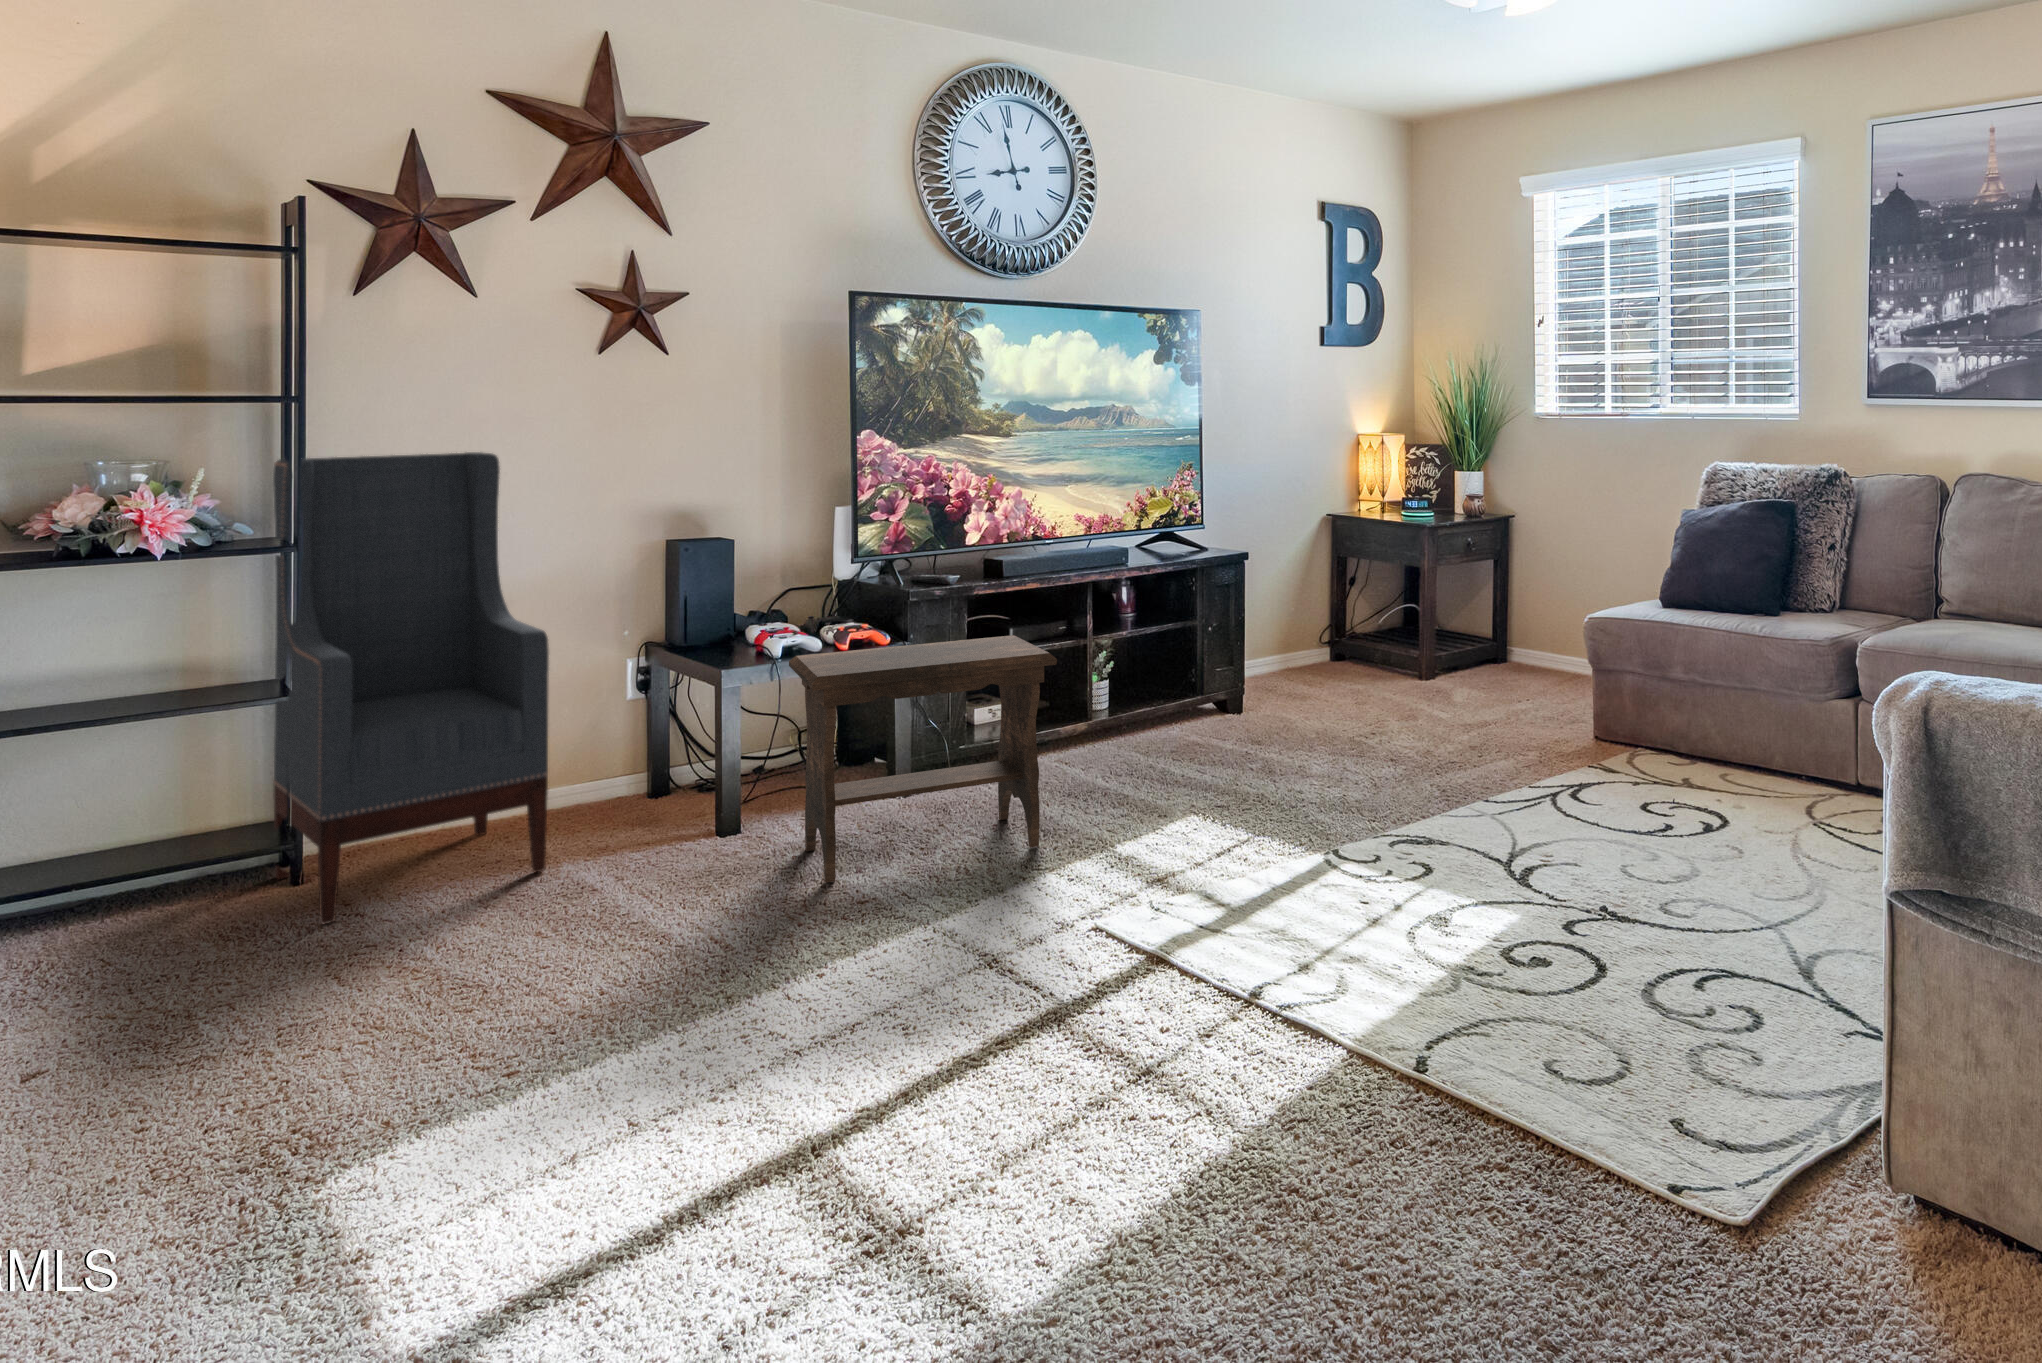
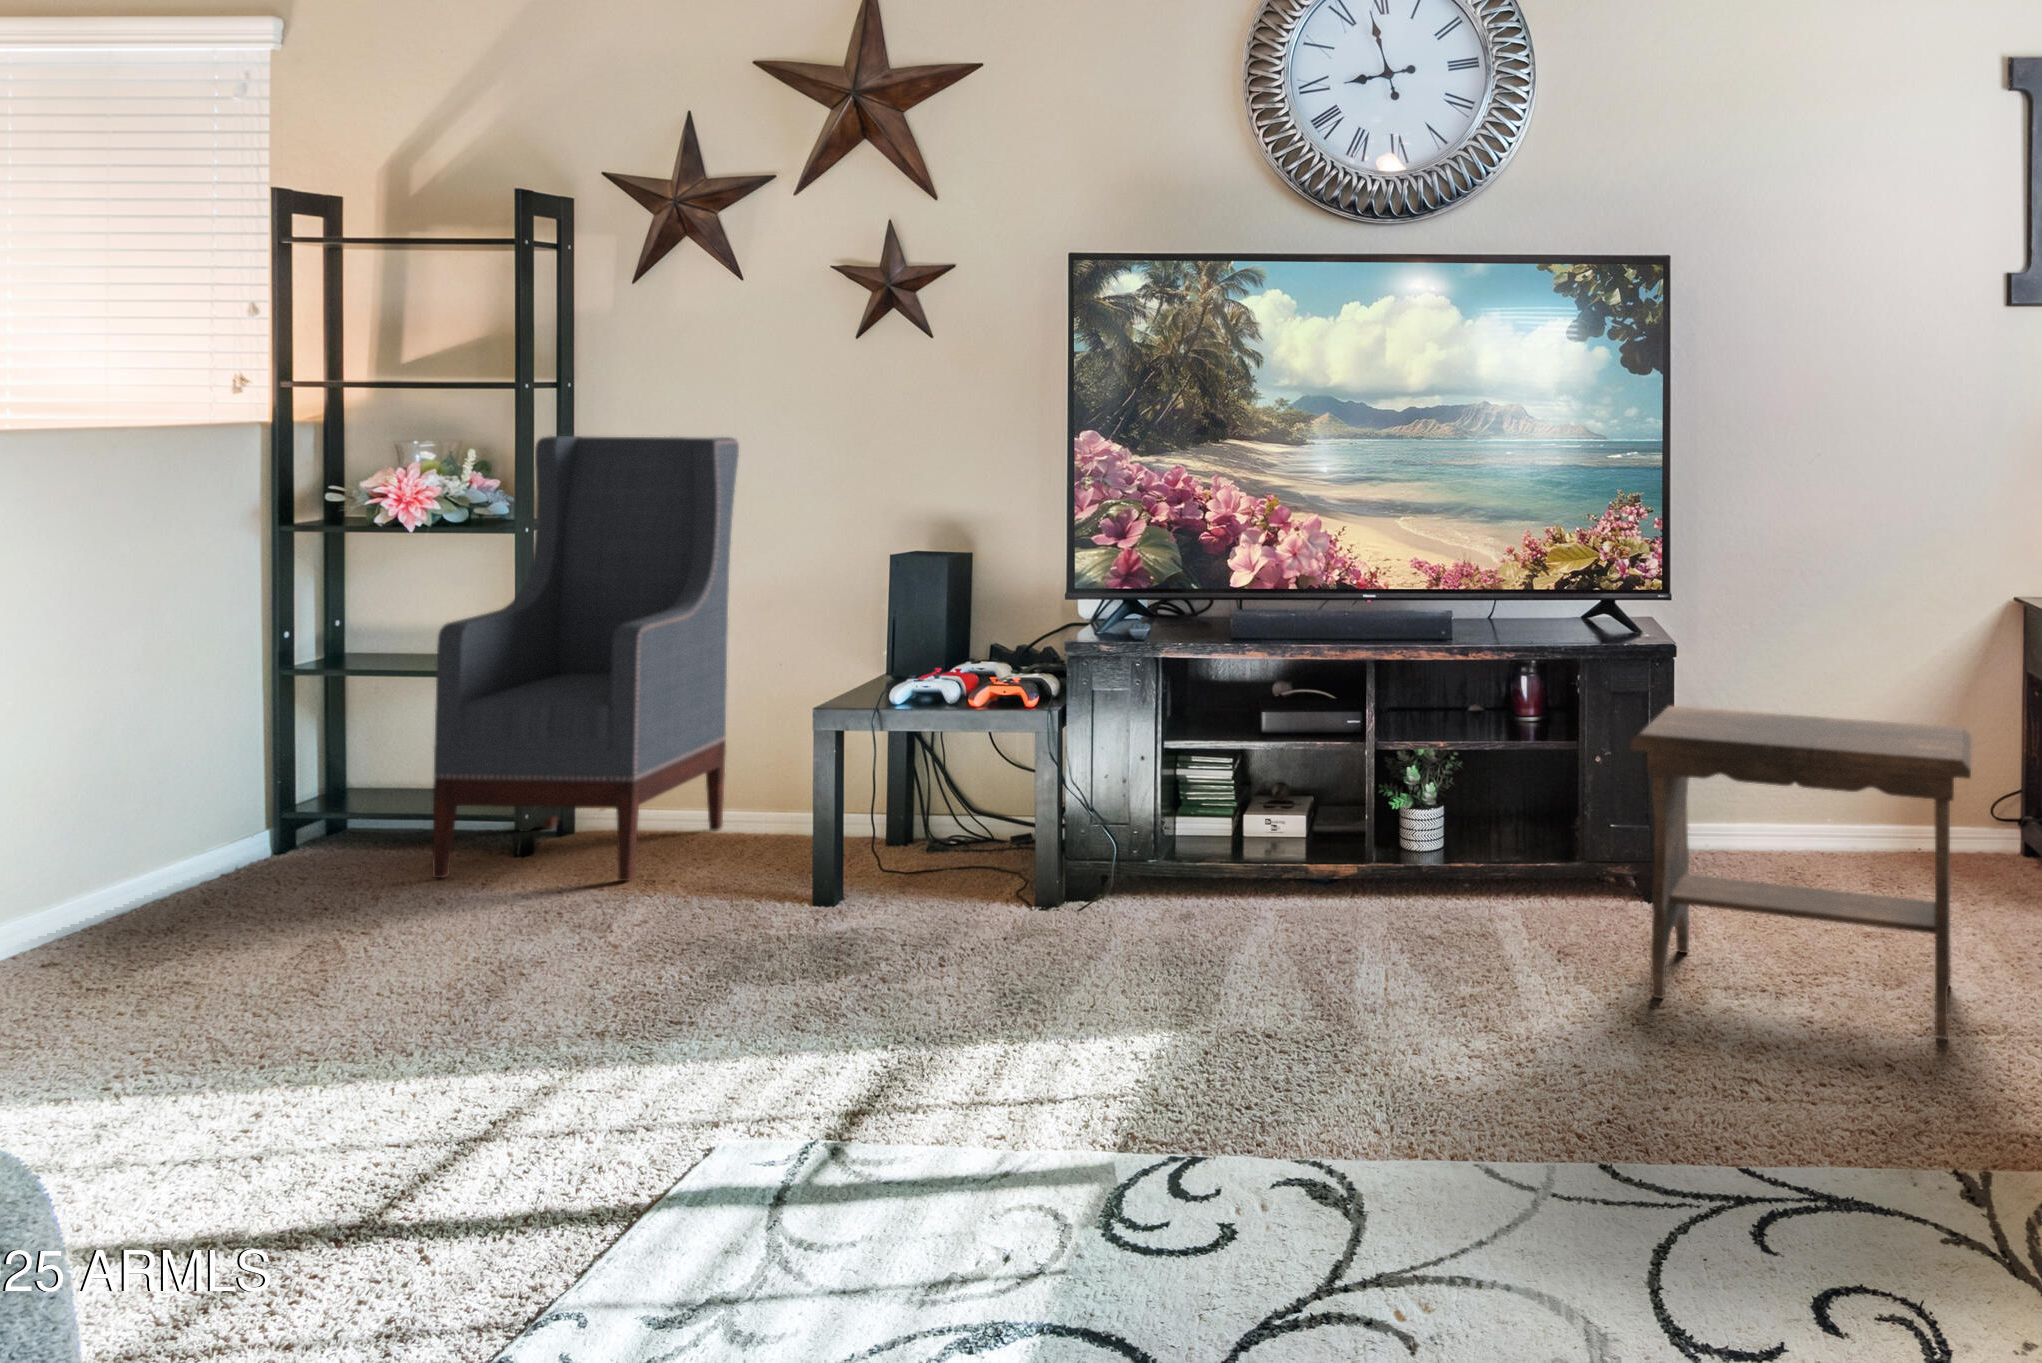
footstool: present [789,635,1057,883] -> present [1630,706,1971,1038]

